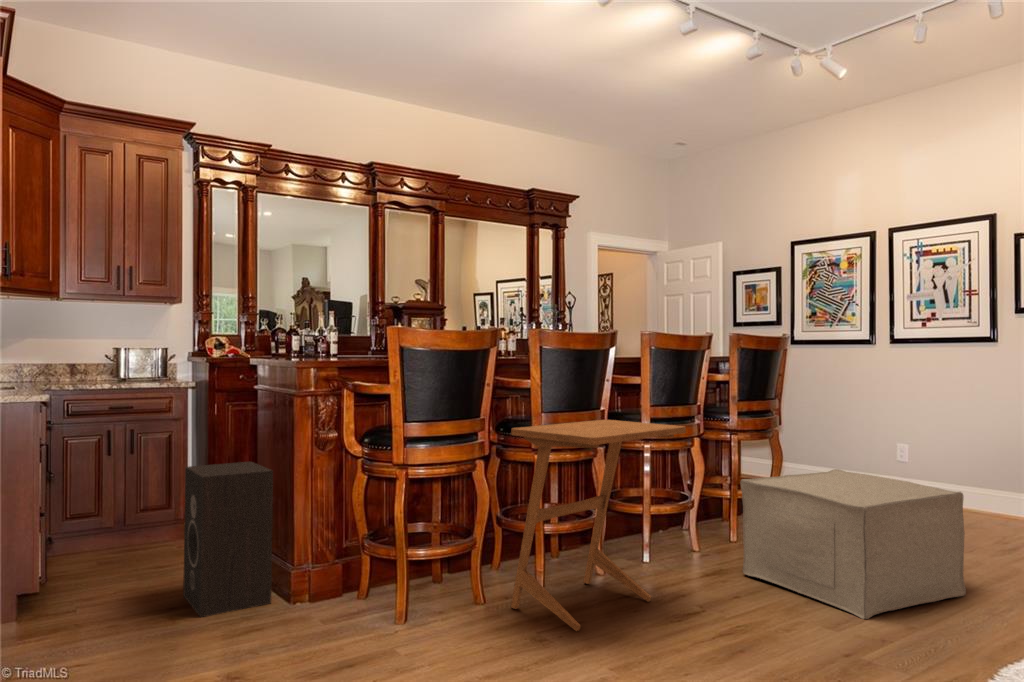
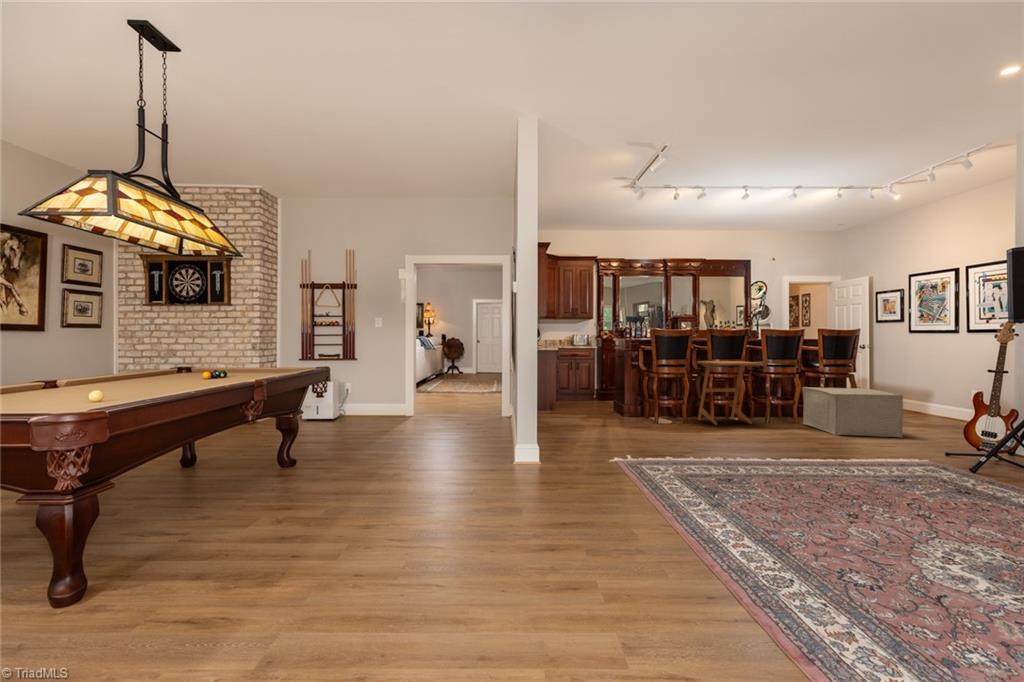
speaker: present [183,462,273,617] -> none [597,371,623,412]

